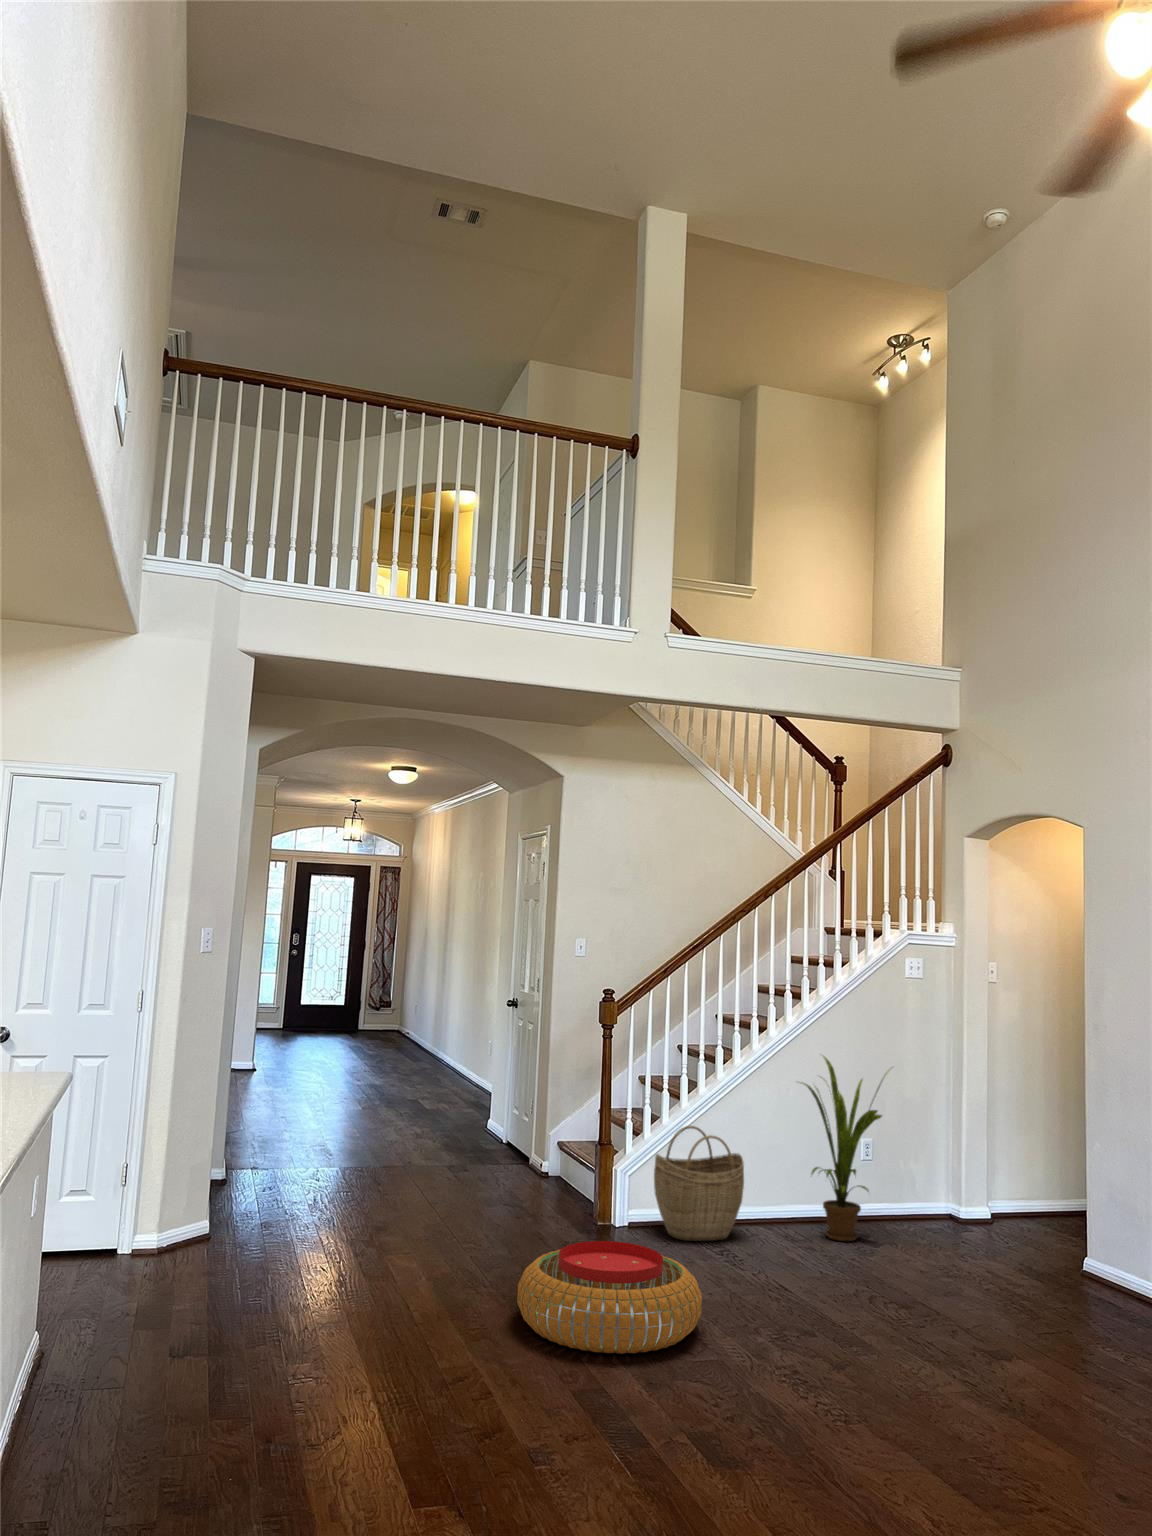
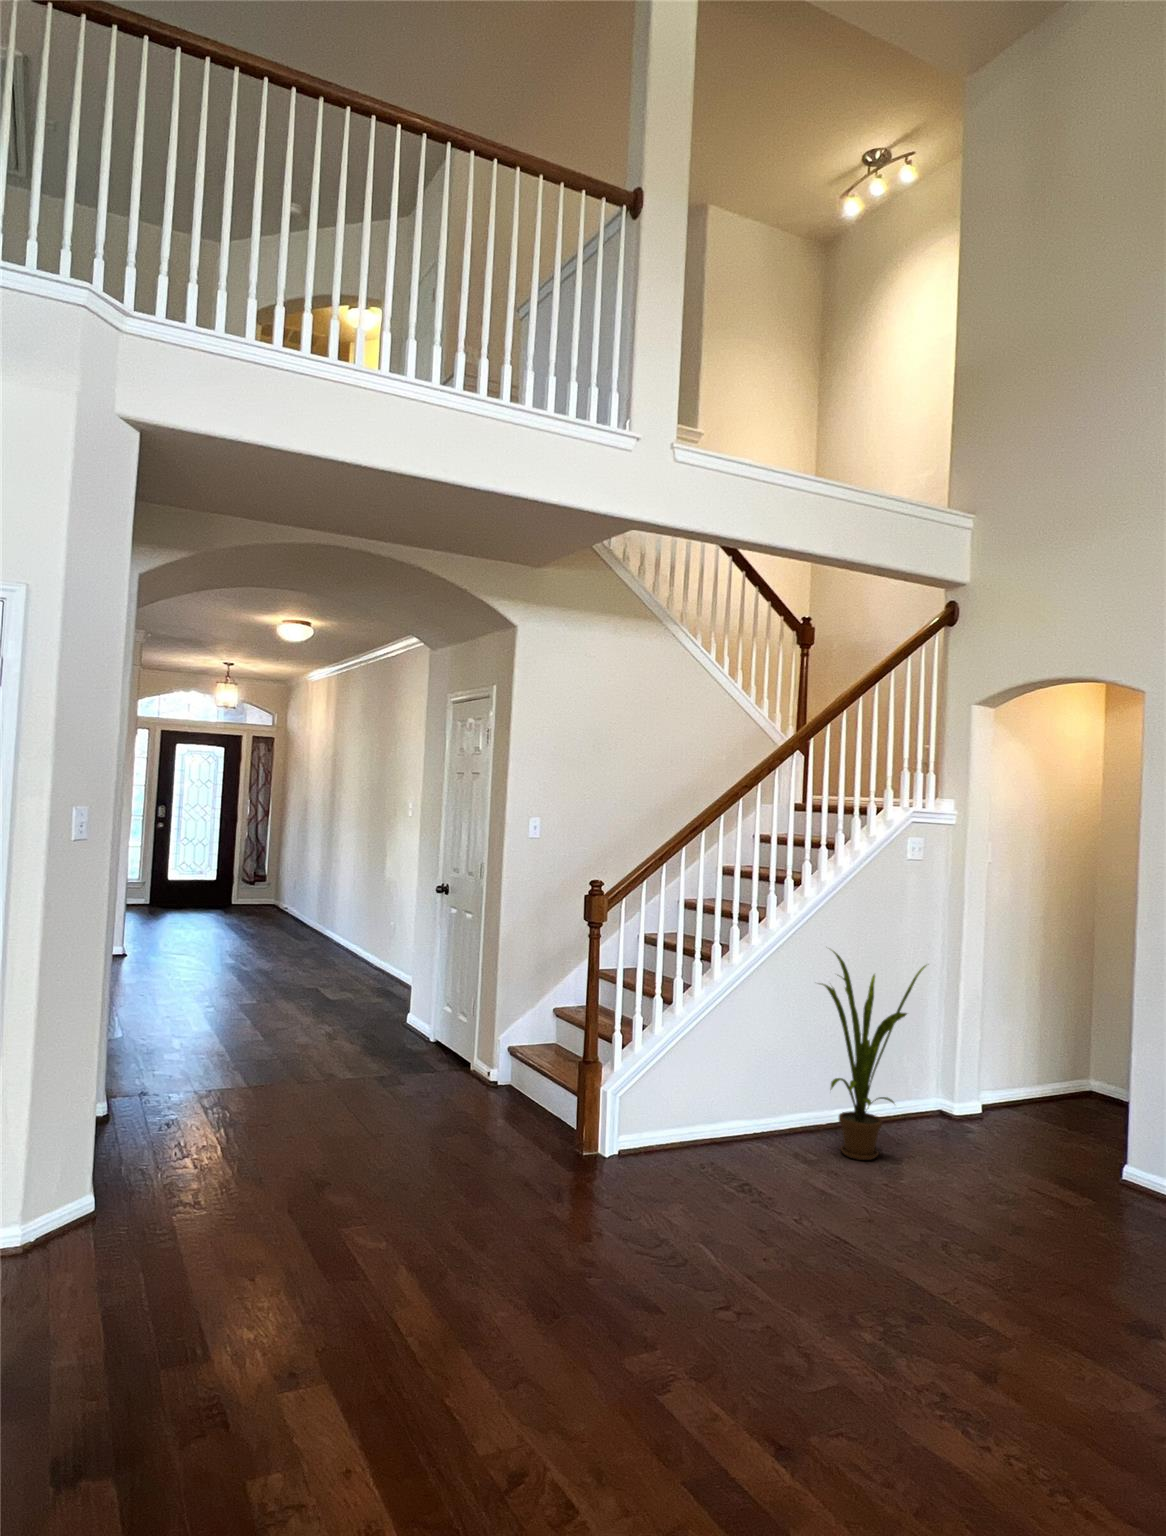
woven basket: present [654,1126,744,1241] -> none [655,1037,761,1175]
pouf: present [517,1241,702,1354] -> none [560,1225,816,1414]

